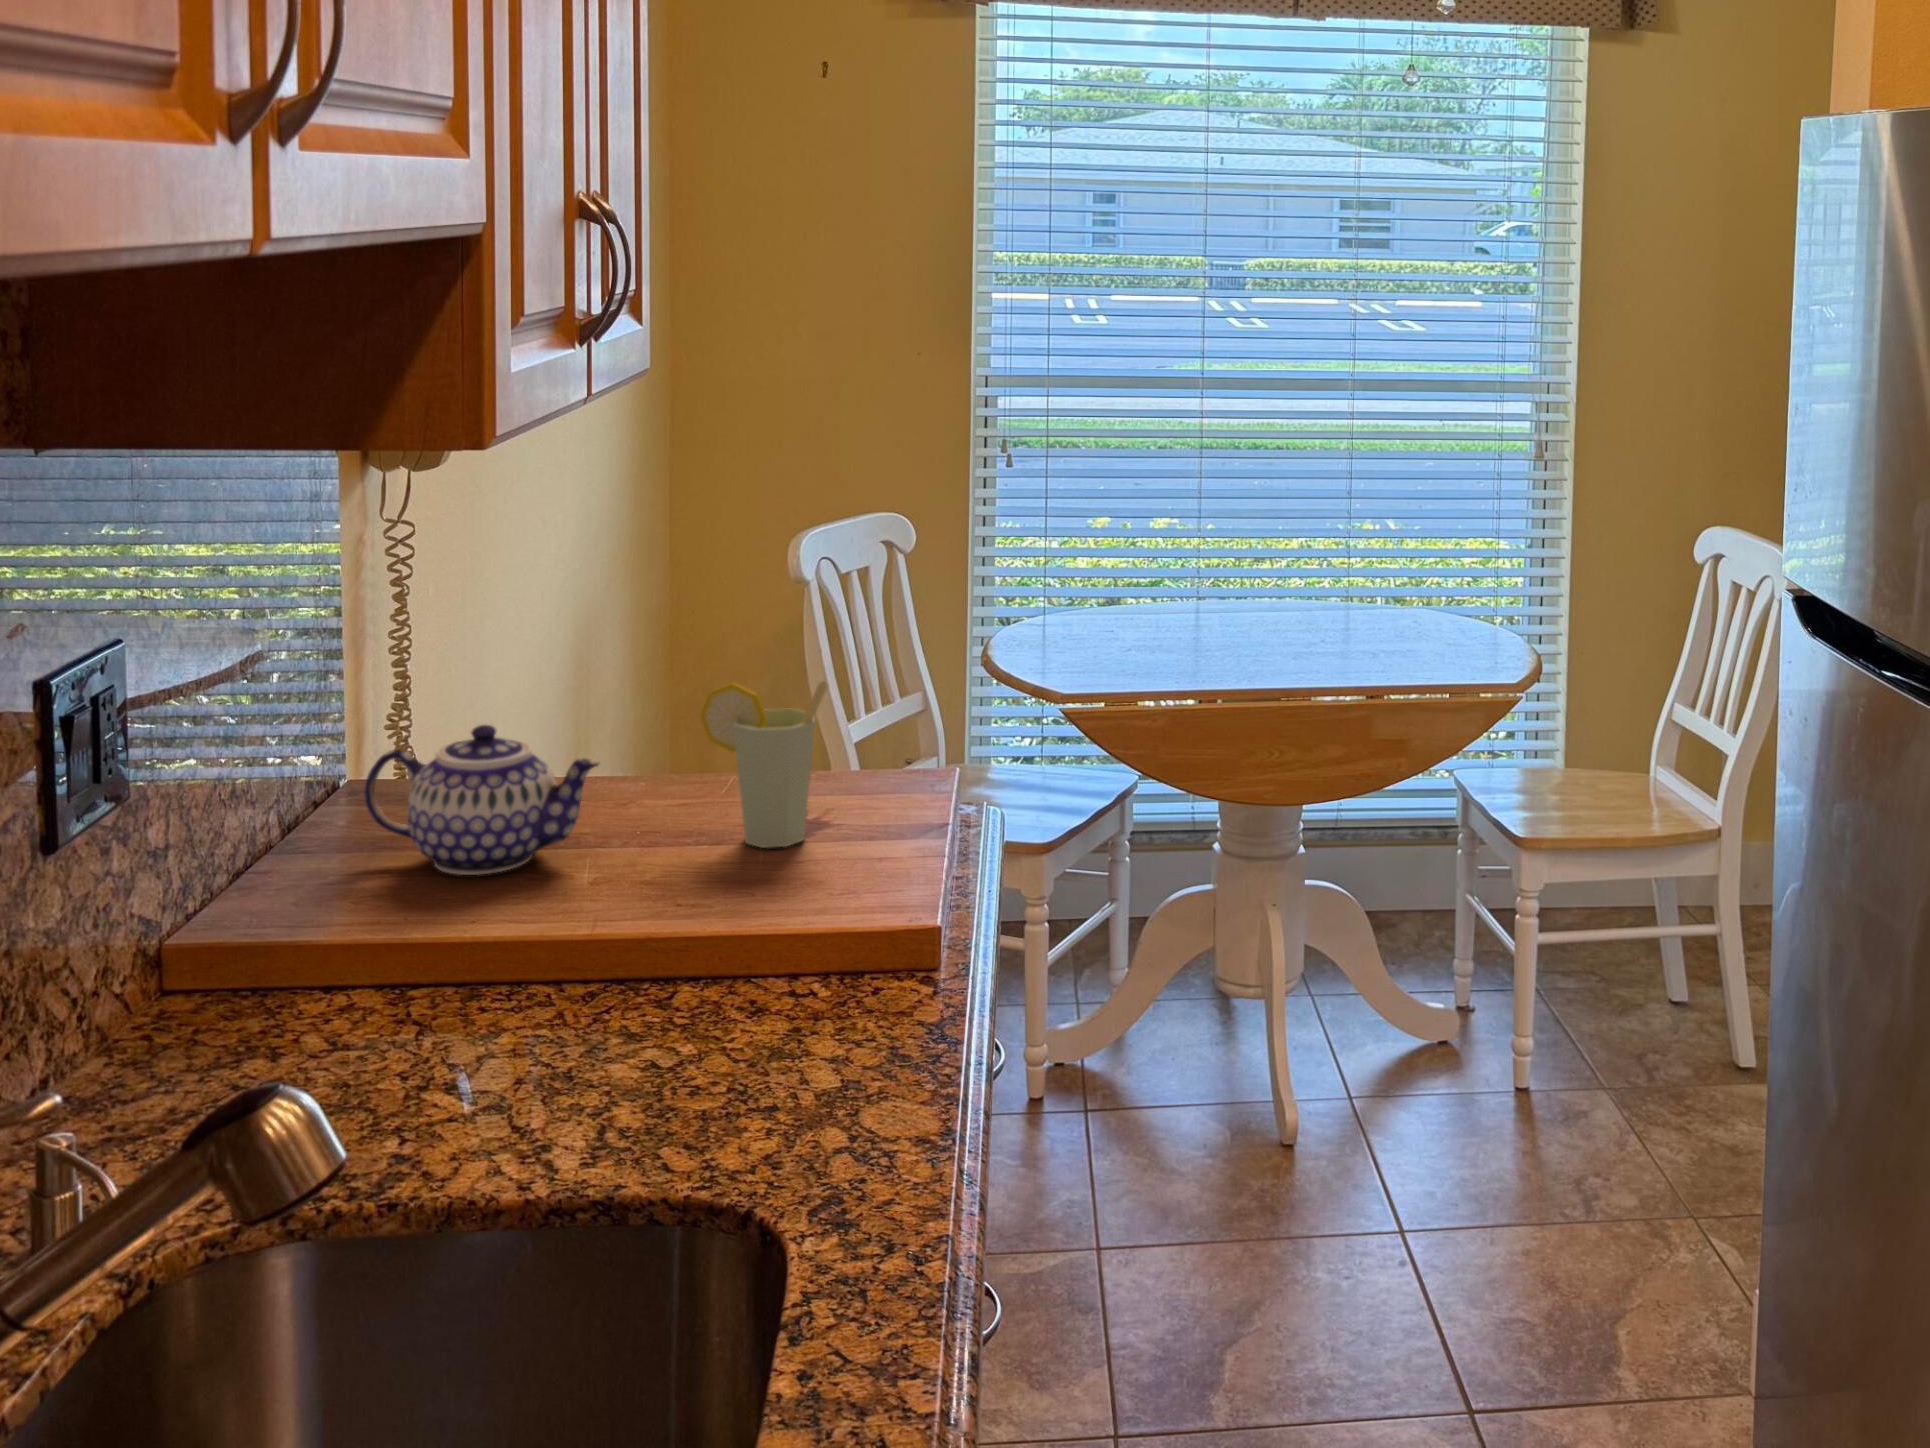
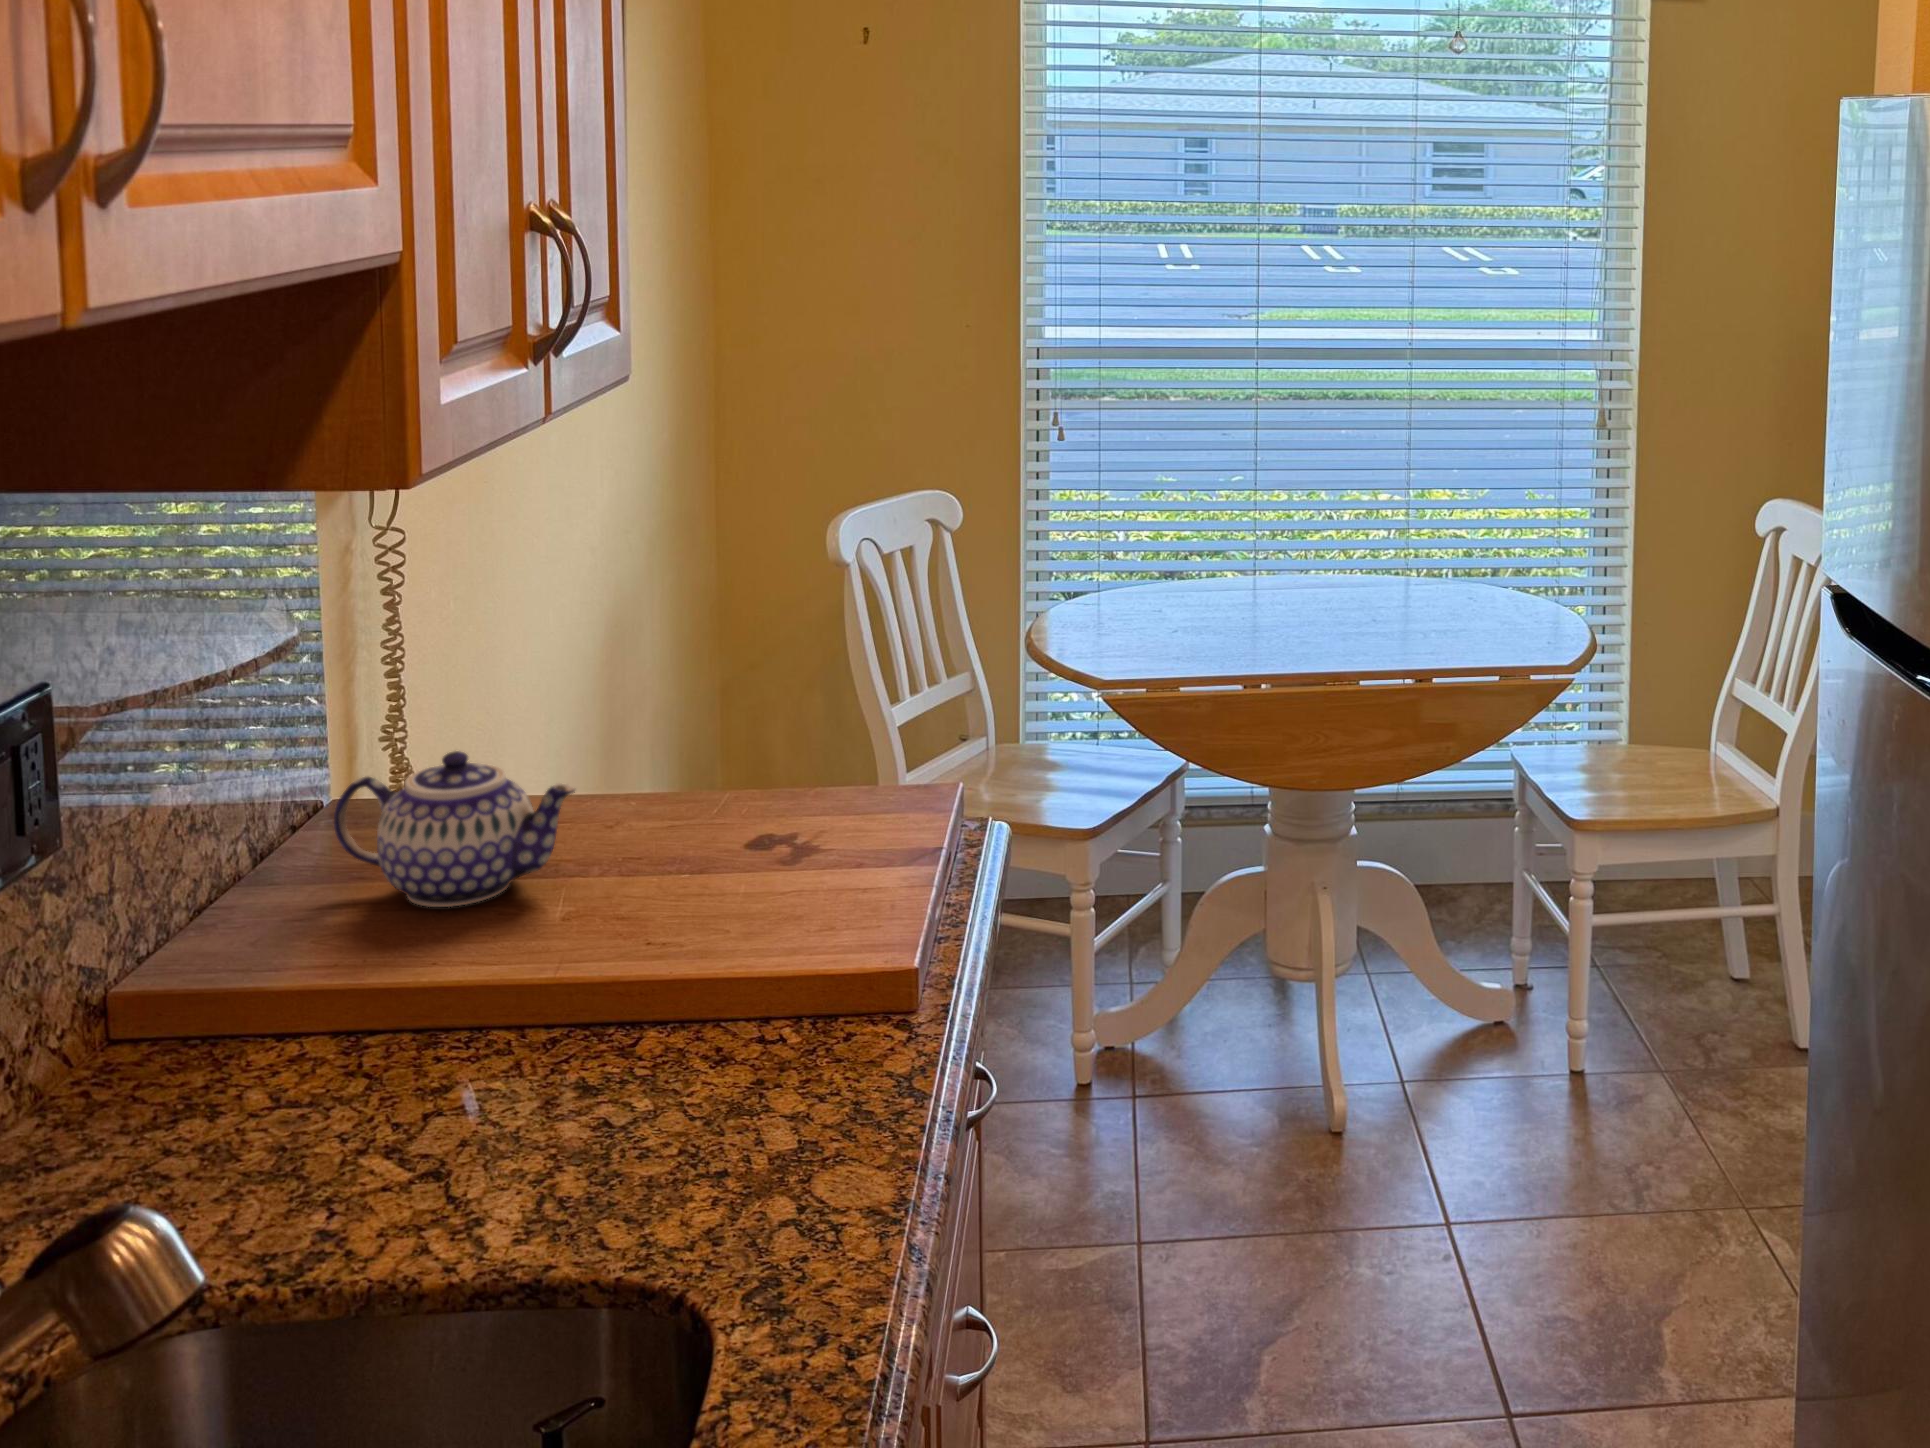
cup: present [700,681,829,848] -> none [683,701,814,873]

